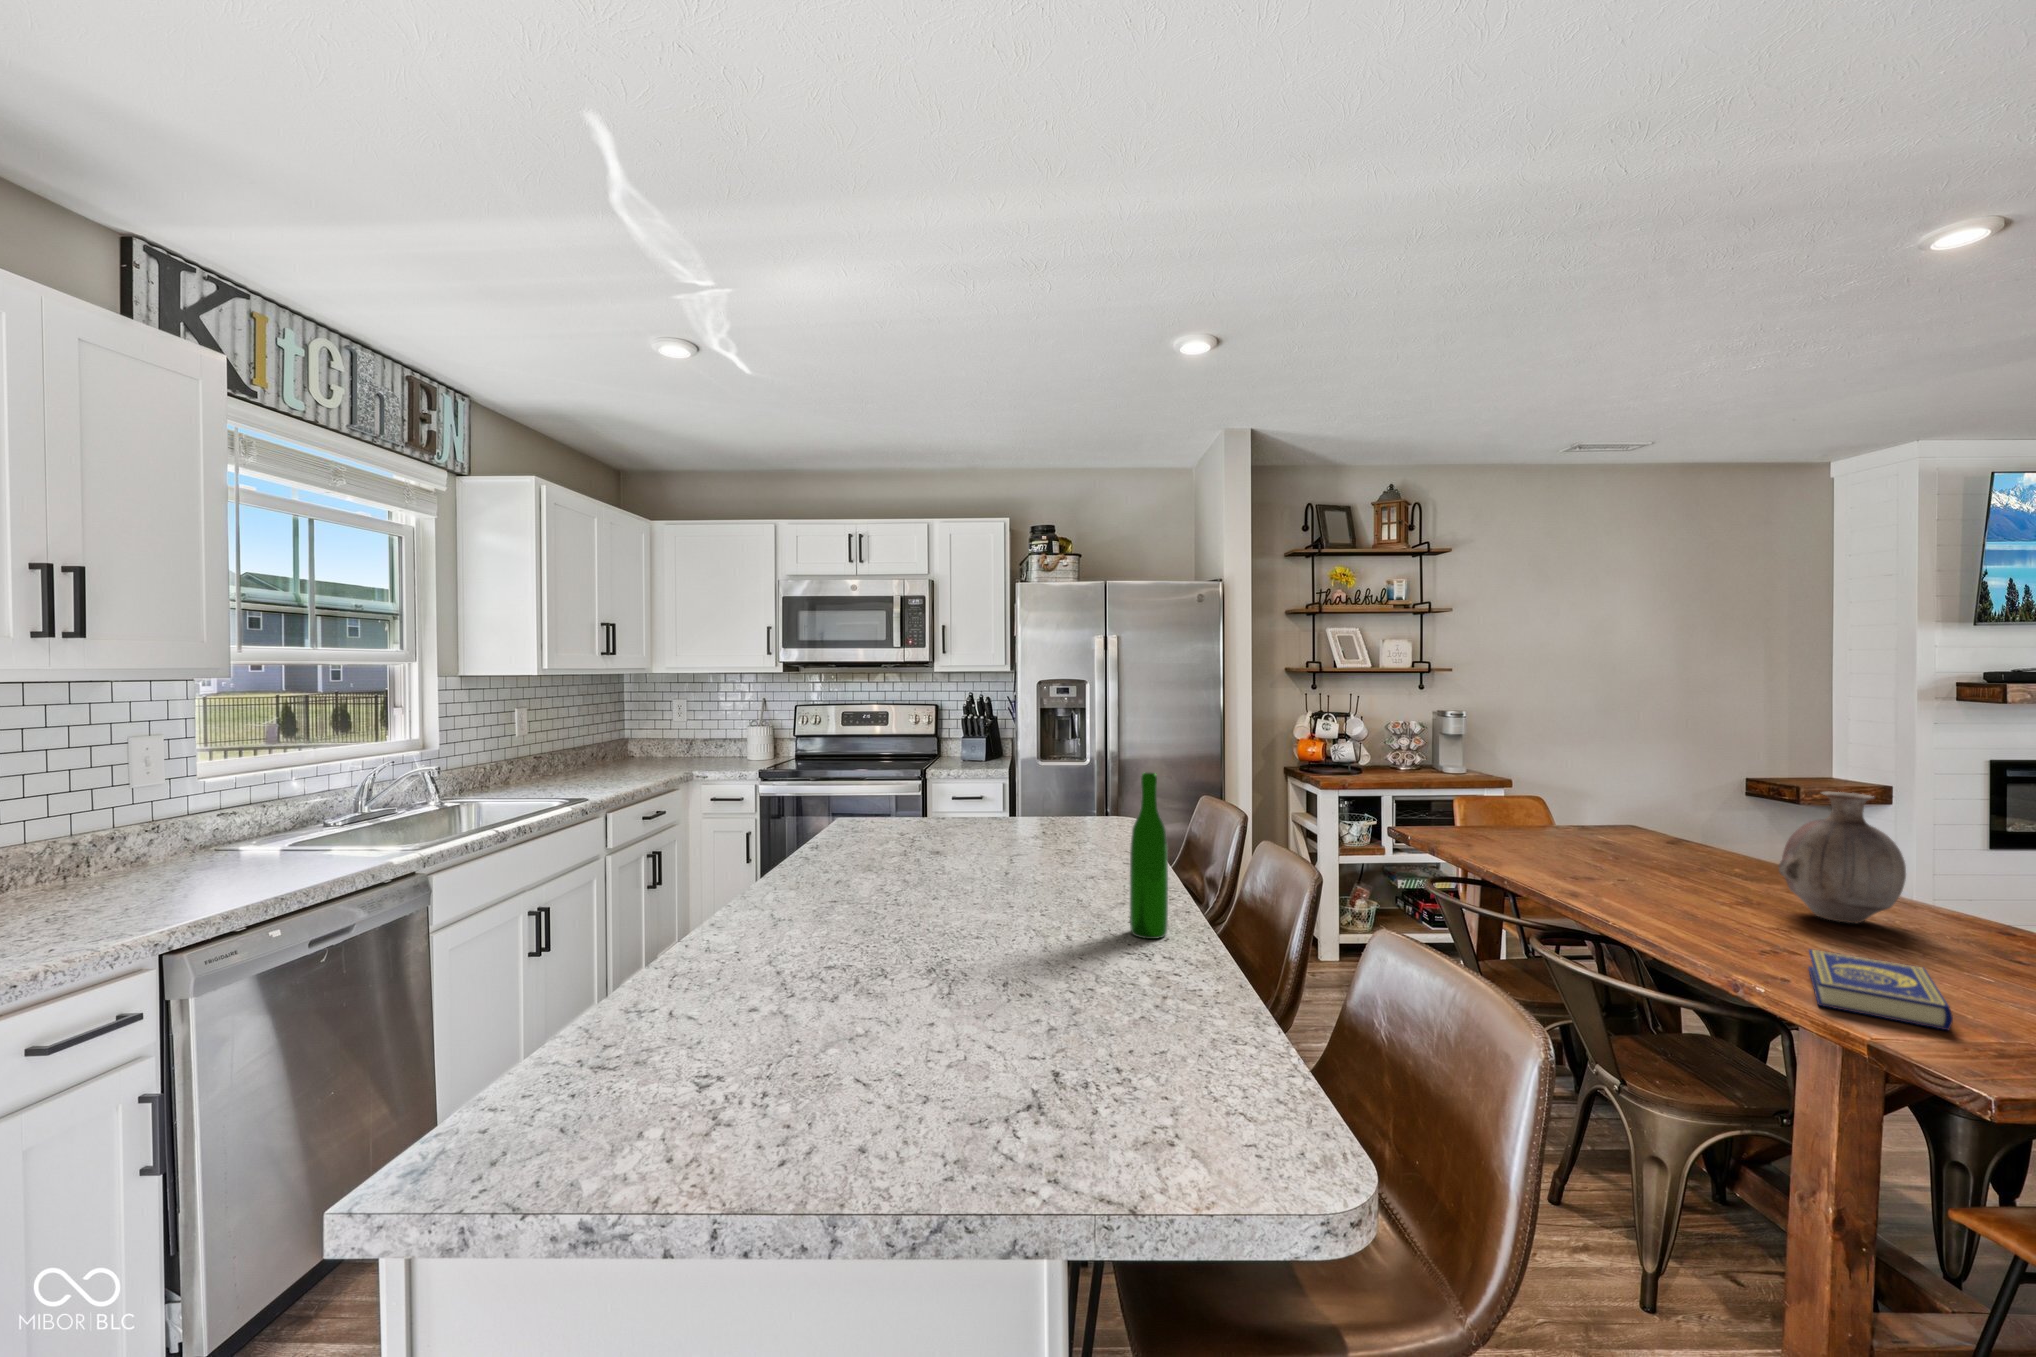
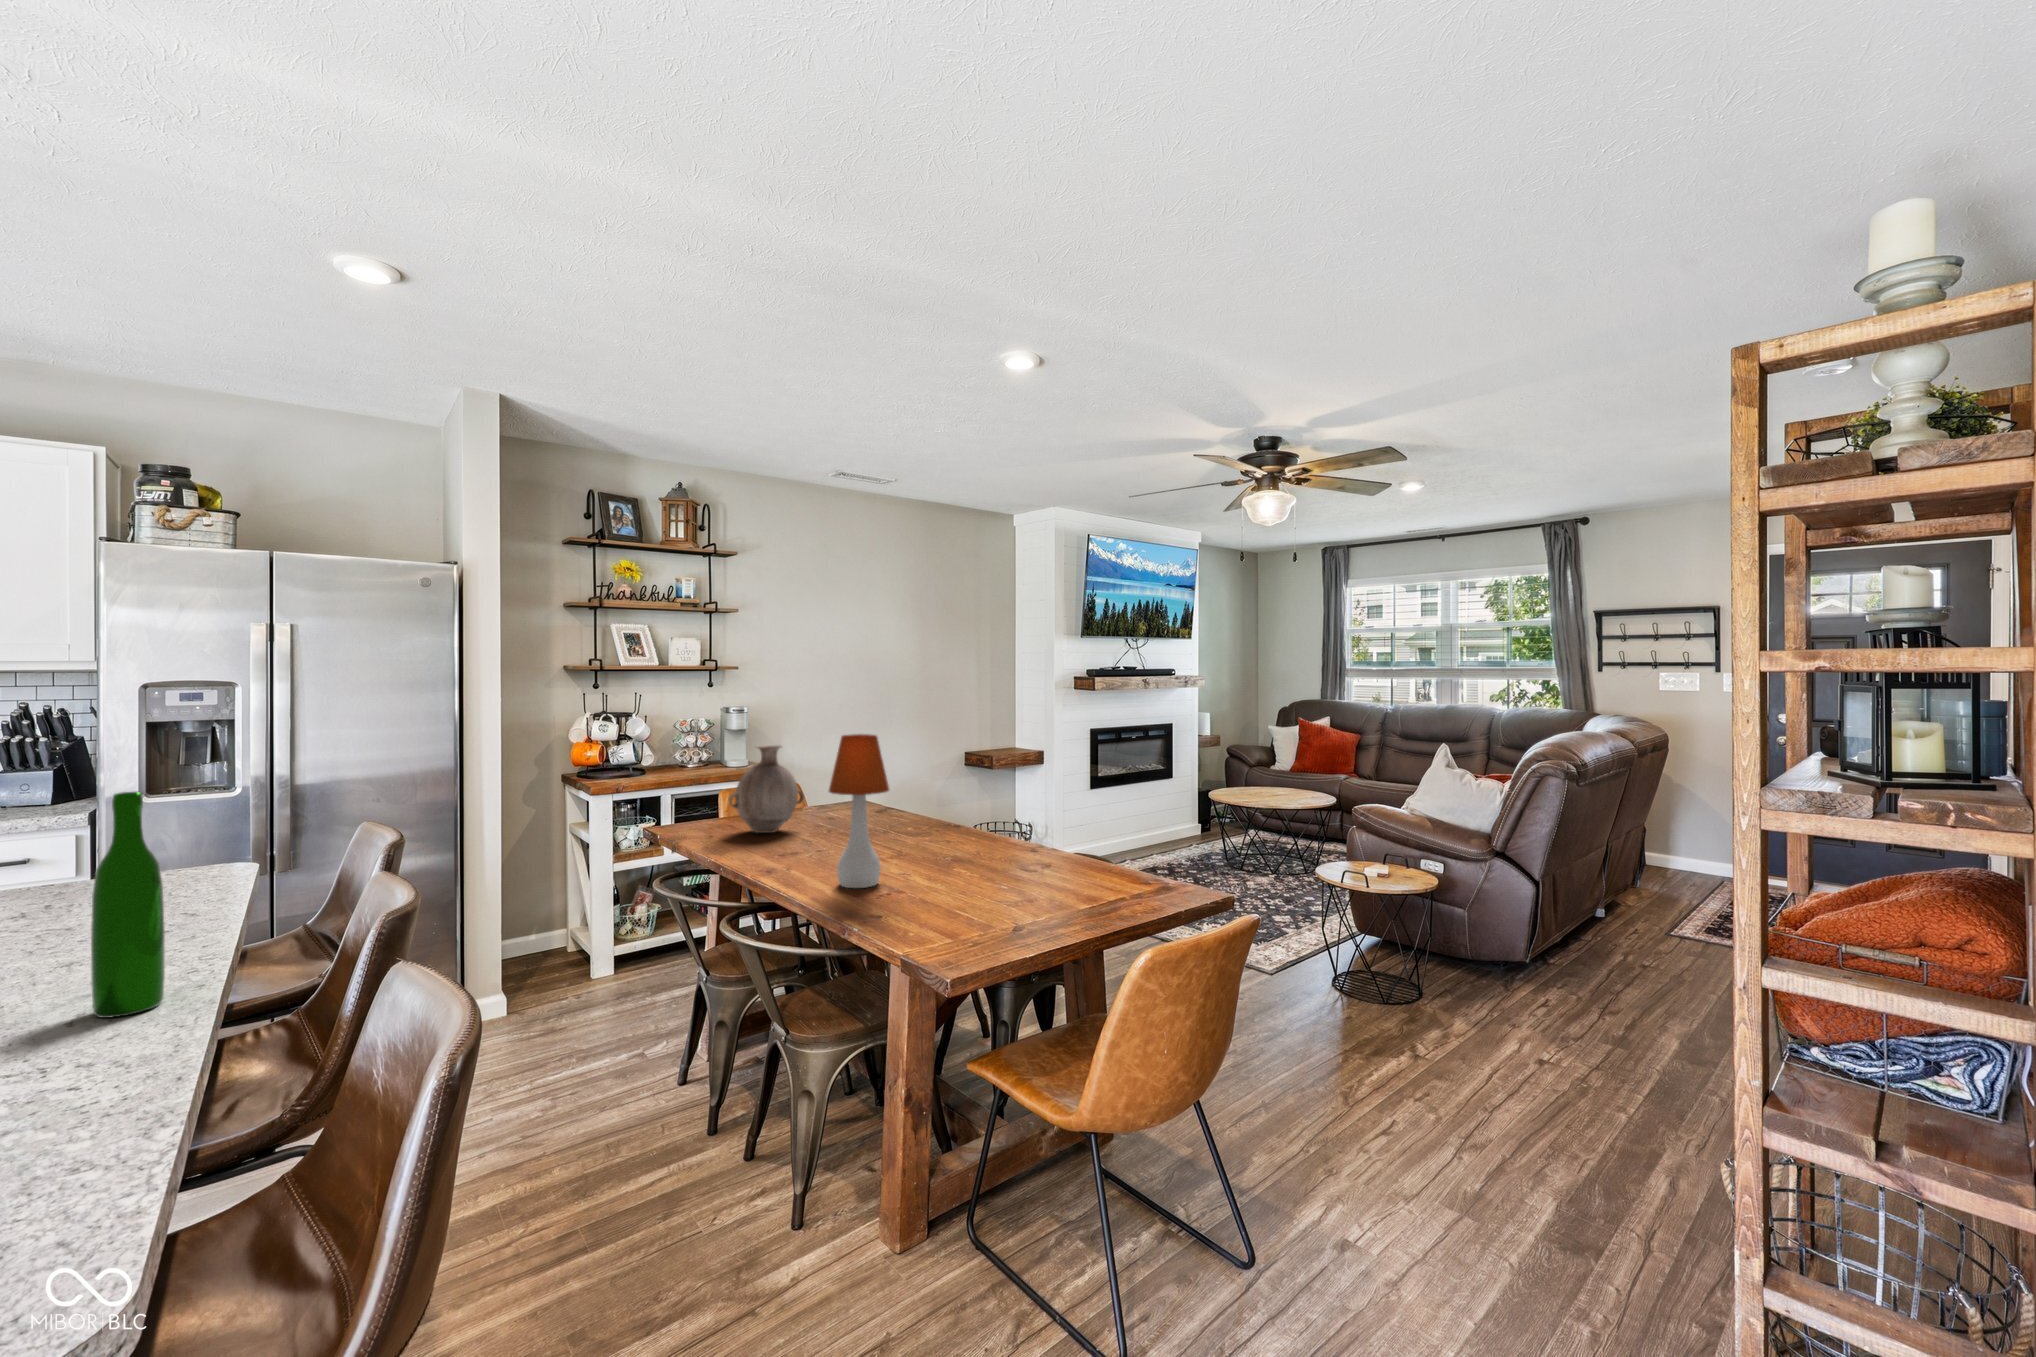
table lamp: none [1673,755,1766,939] -> present [829,734,889,888]
vase: present [1778,792,1906,923] -> present [729,745,803,833]
book: present [1808,949,1953,1030] -> none [891,885,970,930]

